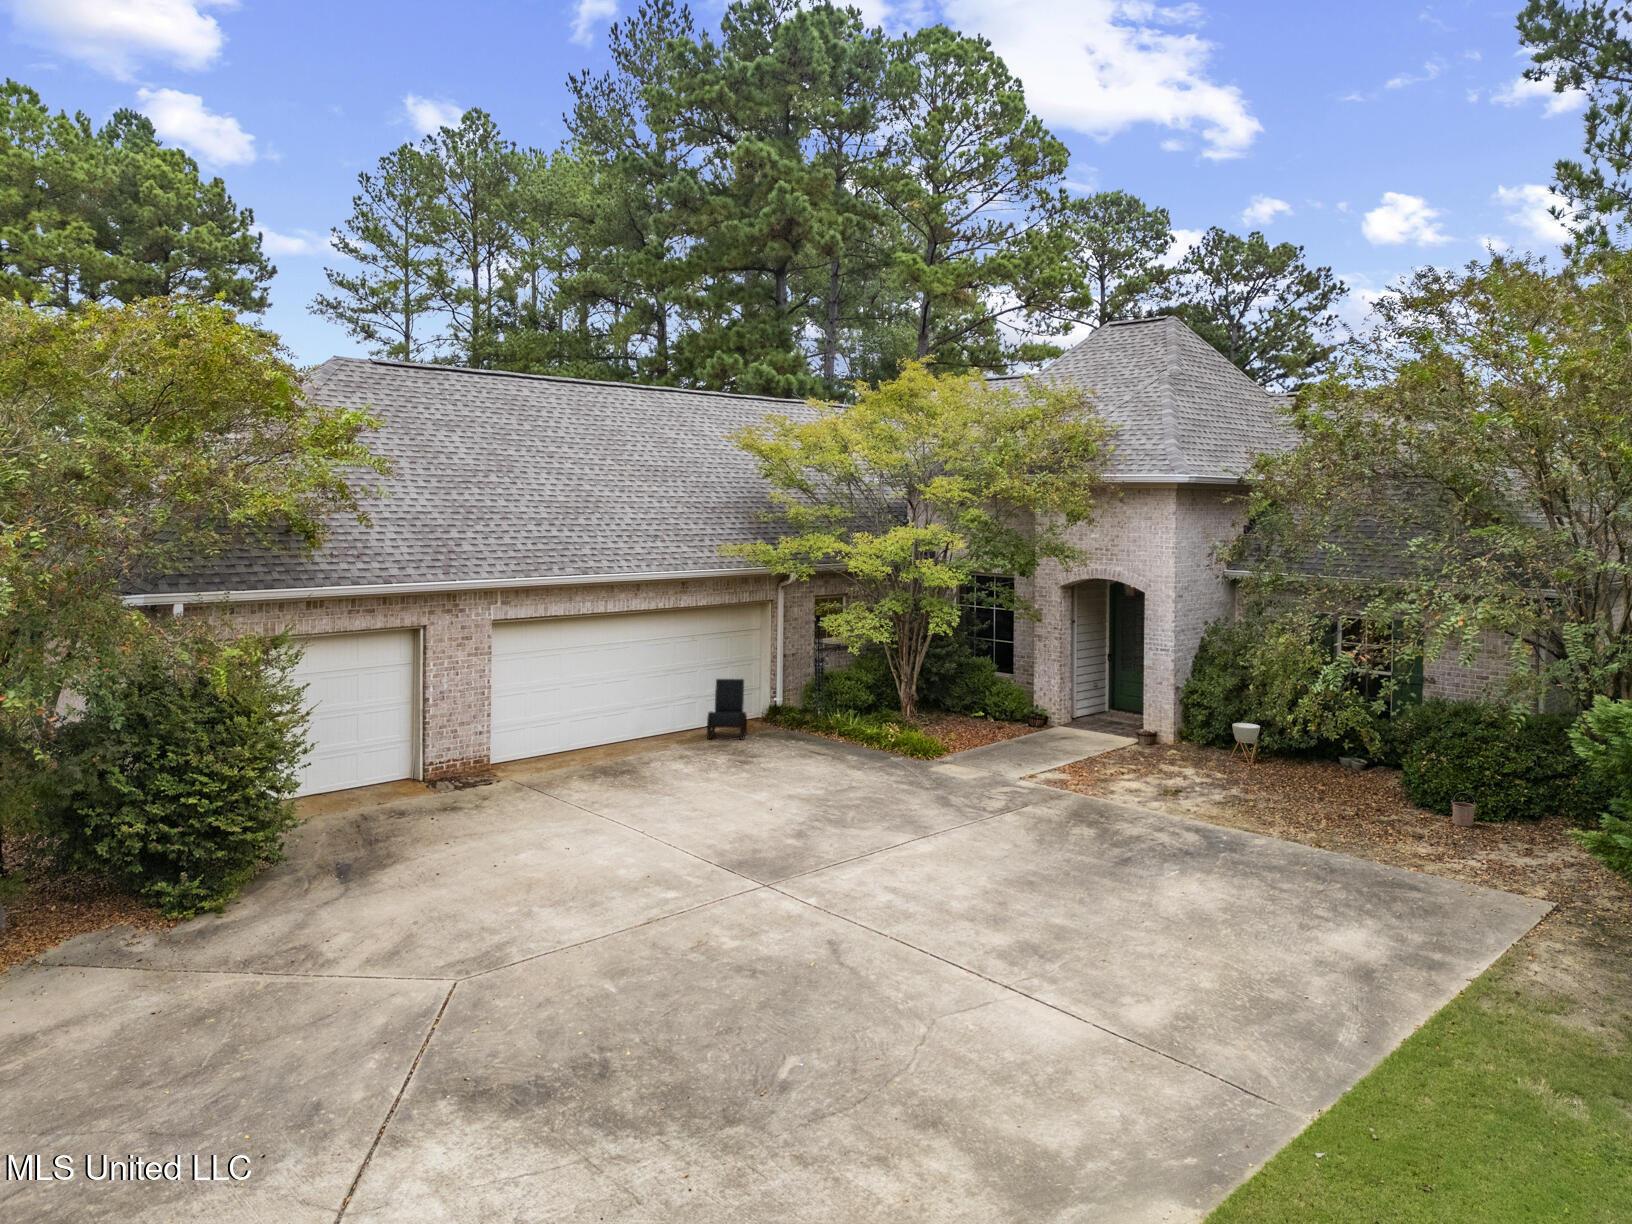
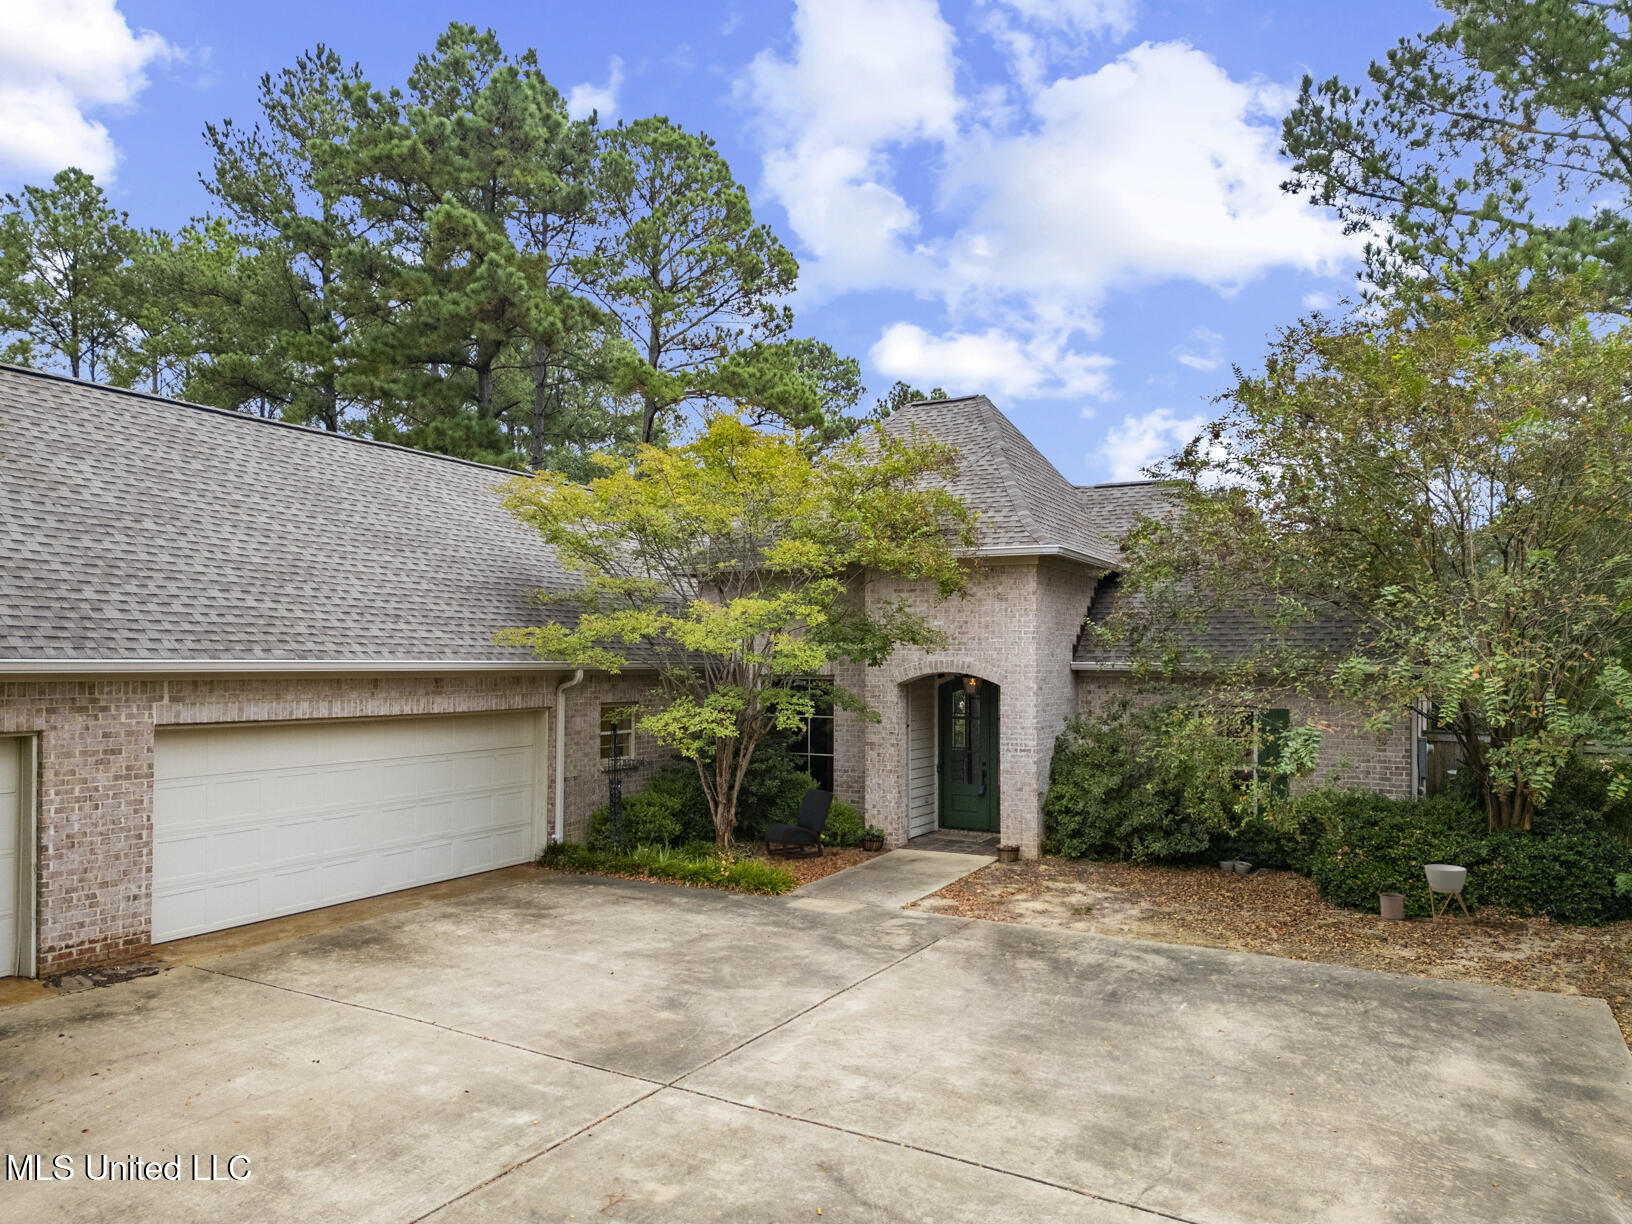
lounge chair: present [707,679,747,740] -> present [764,788,834,860]
planter: present [1229,723,1260,765] -> present [1425,864,1472,923]

